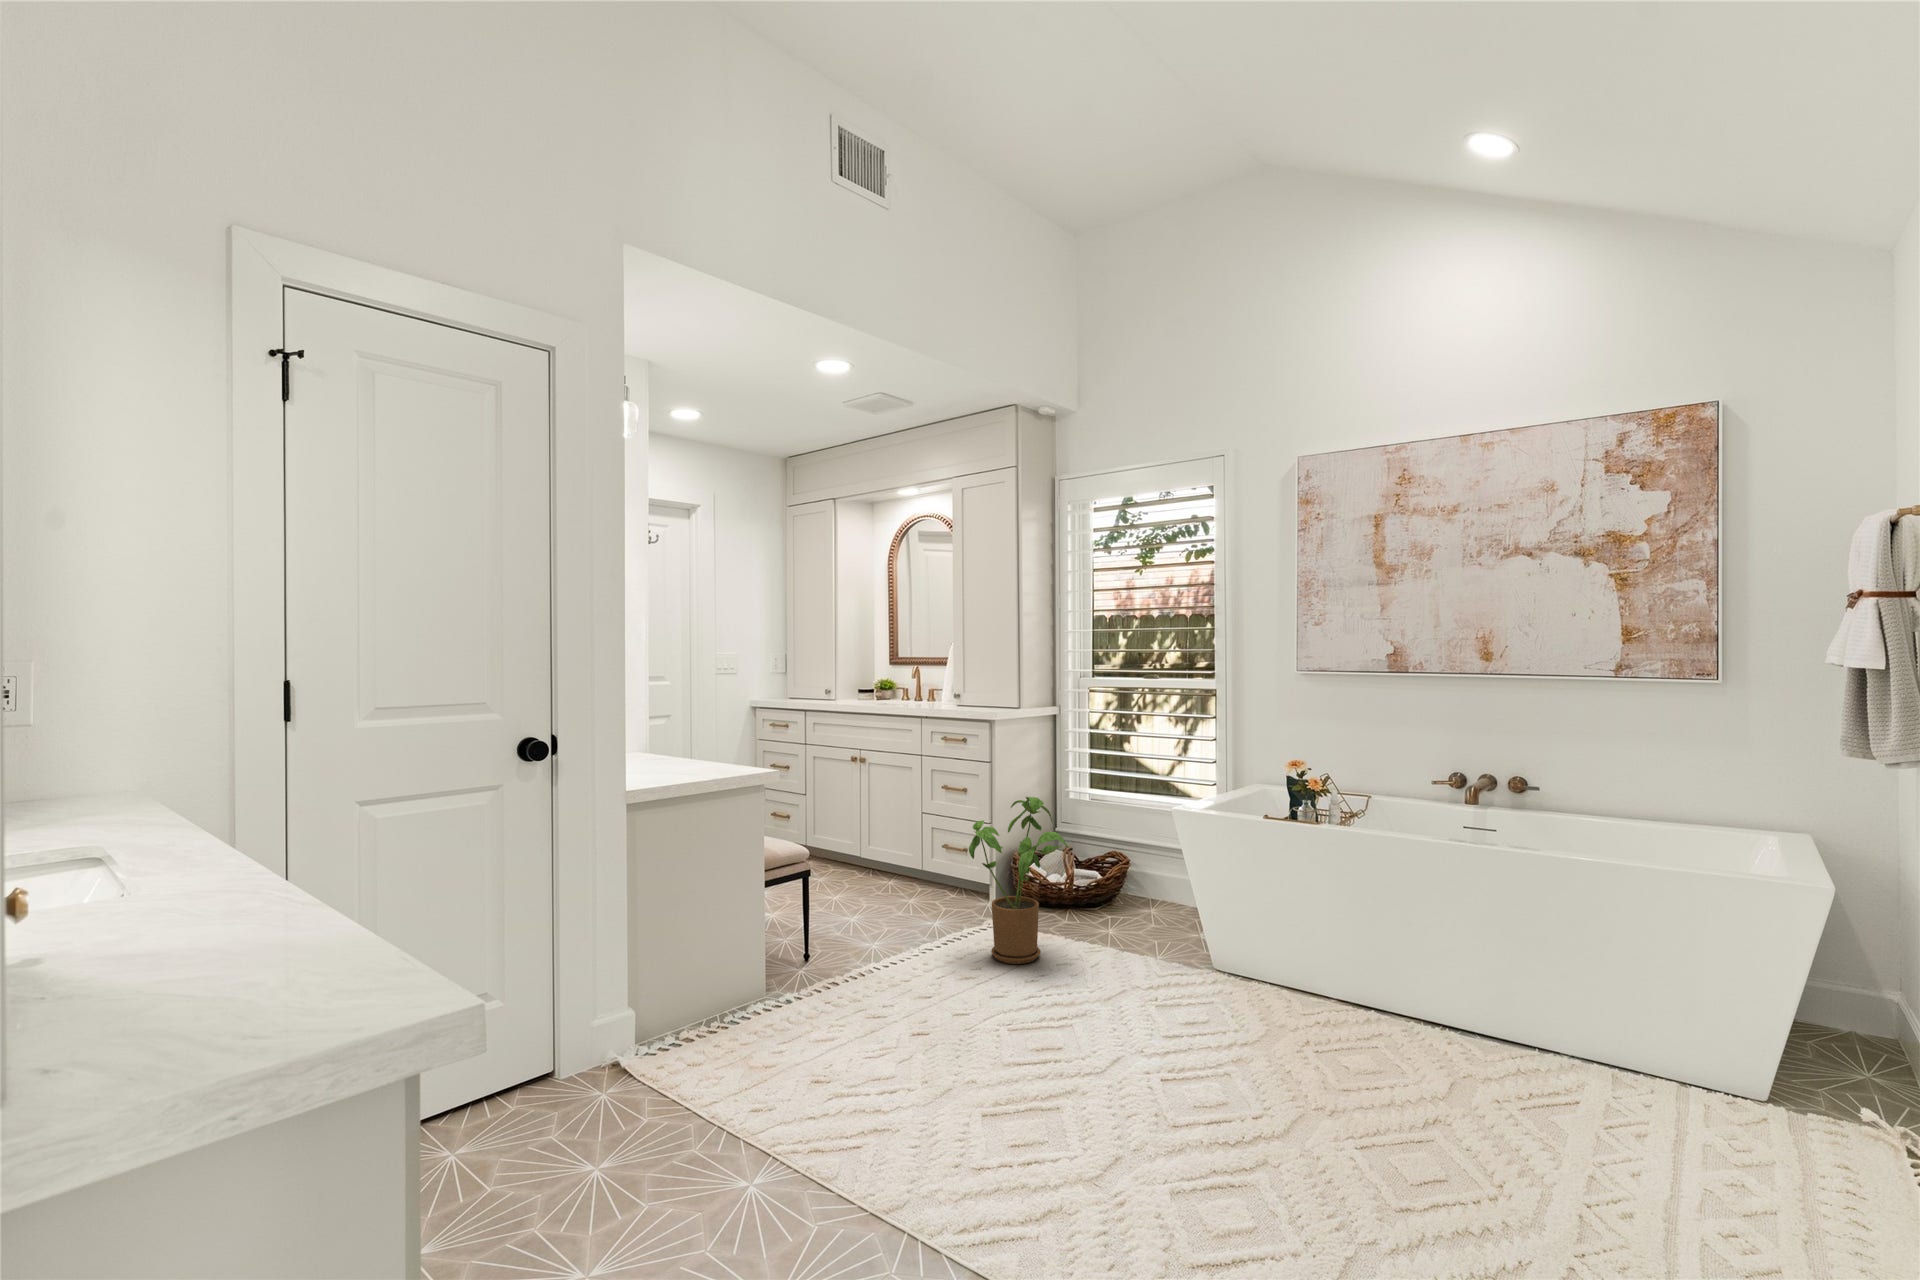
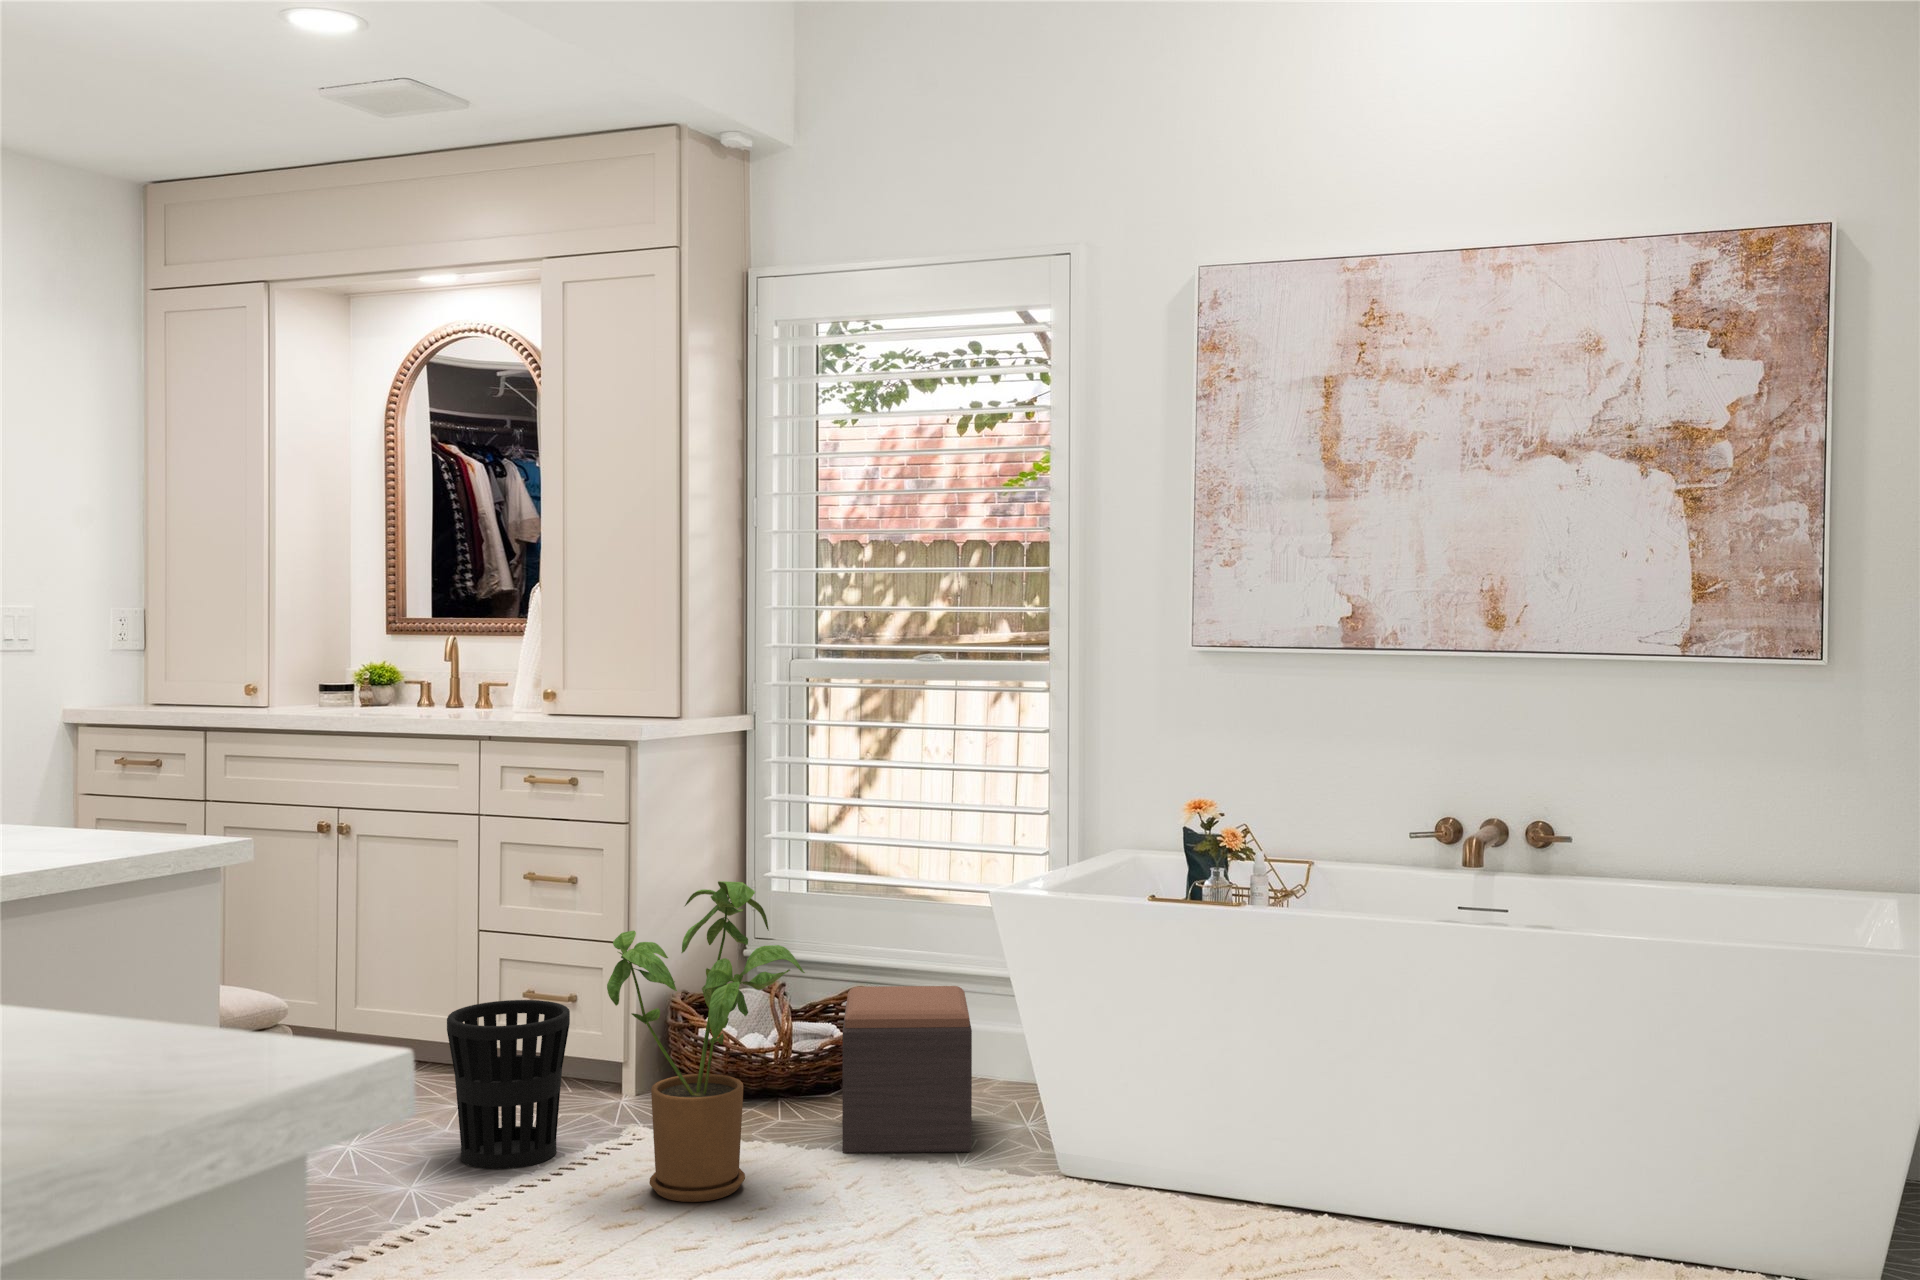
wastebasket: none [898,851,957,936] -> present [447,1000,570,1169]
footstool: none [1094,853,1166,949] -> present [842,986,972,1153]

